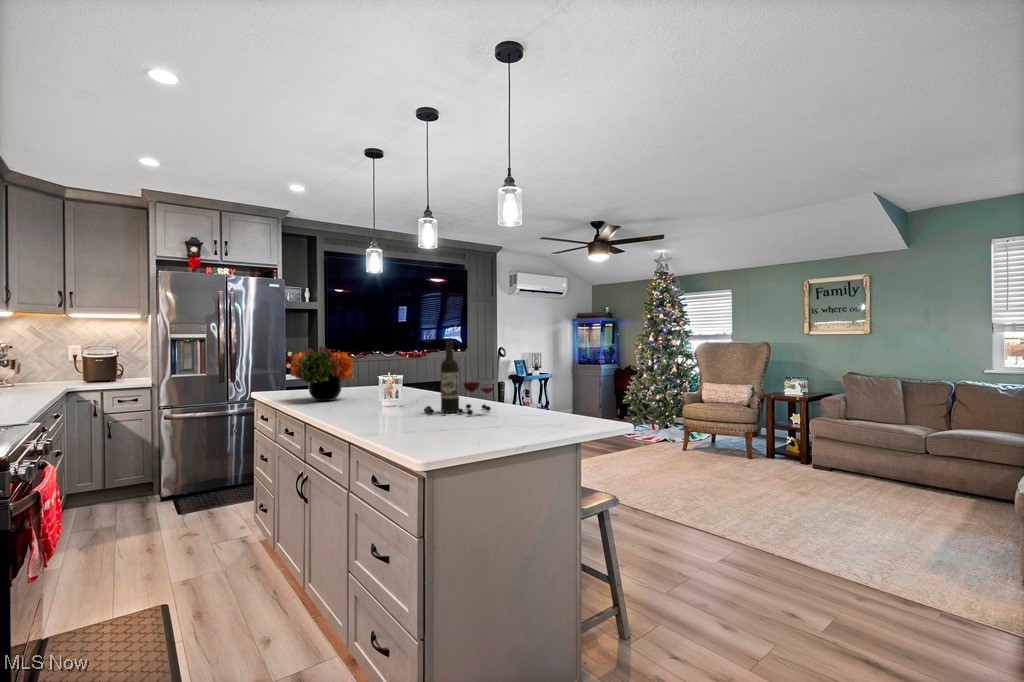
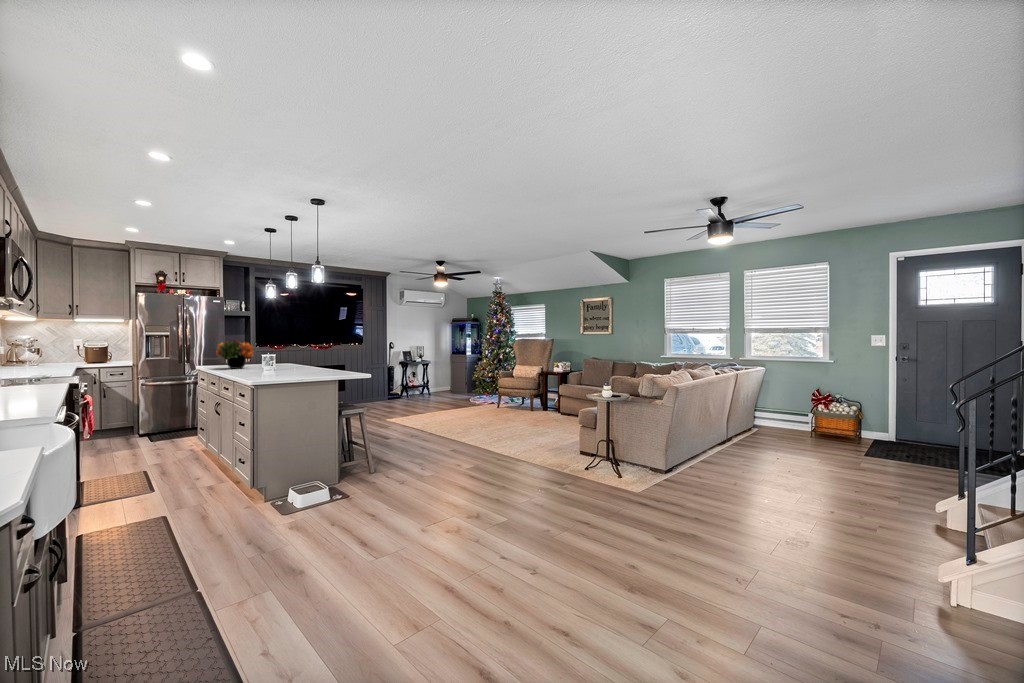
wine bottle: present [424,340,494,415] -> none [281,336,317,372]

